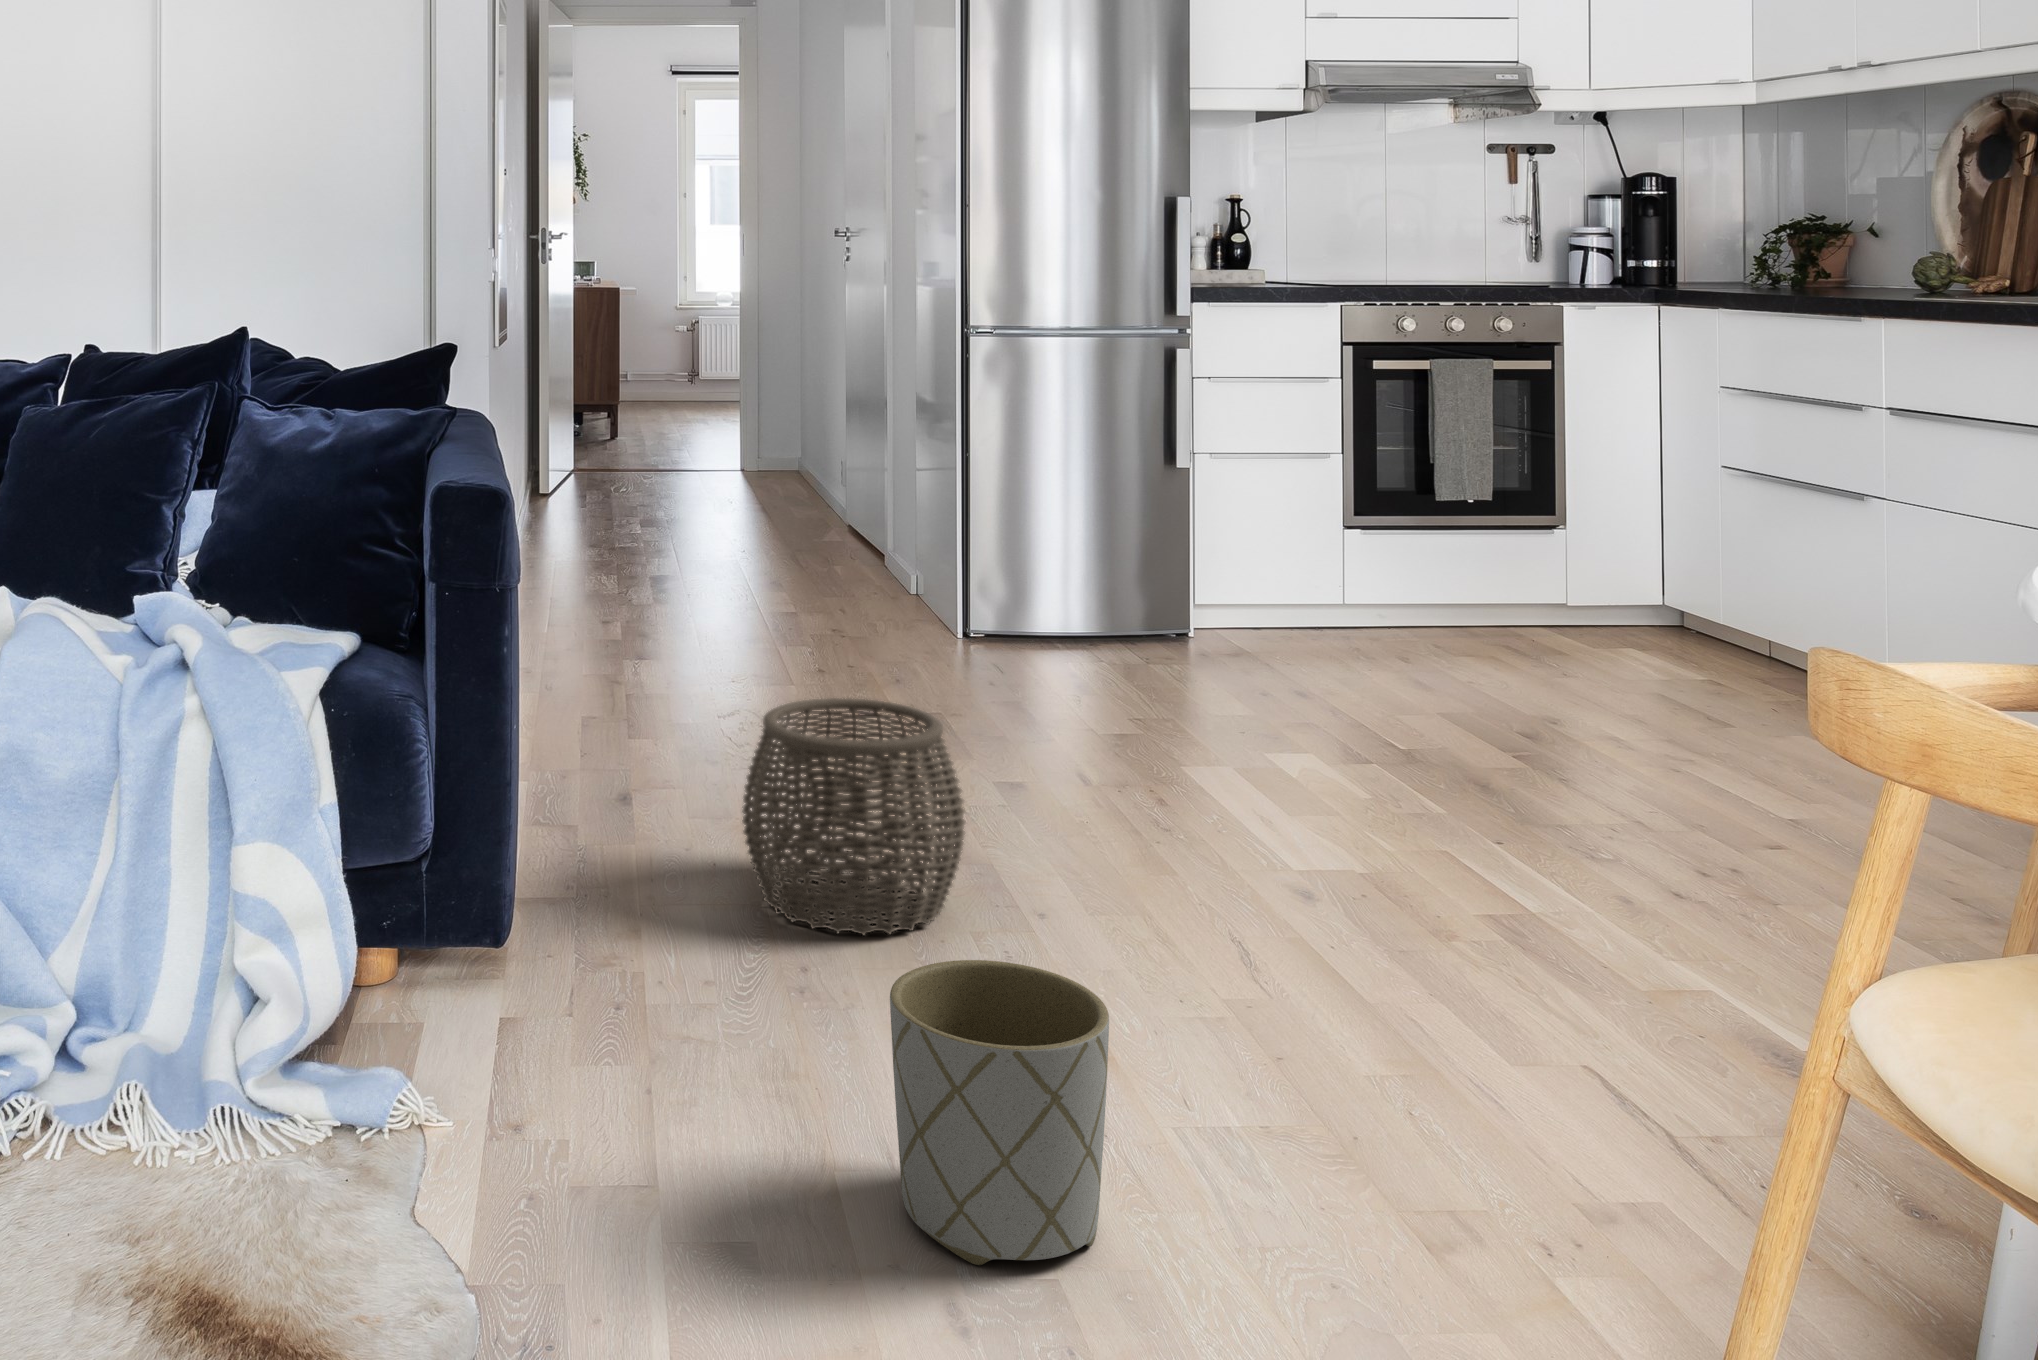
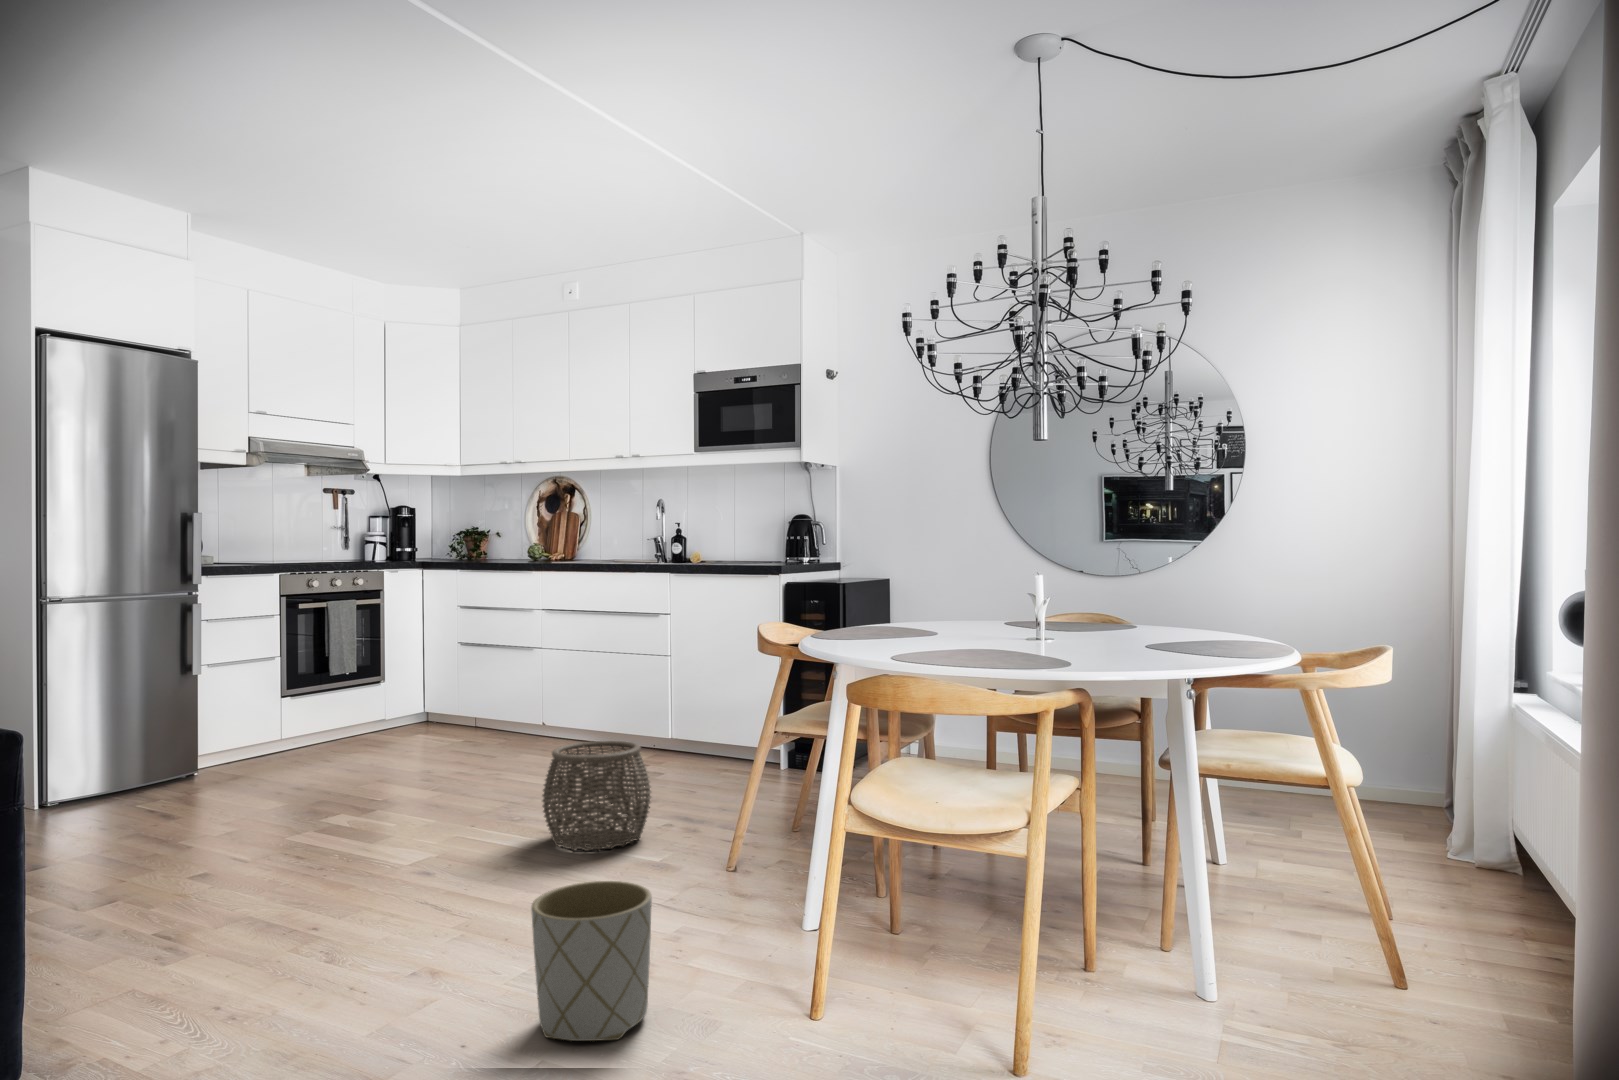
woven basket: present [742,698,965,935] -> present [542,741,651,851]

